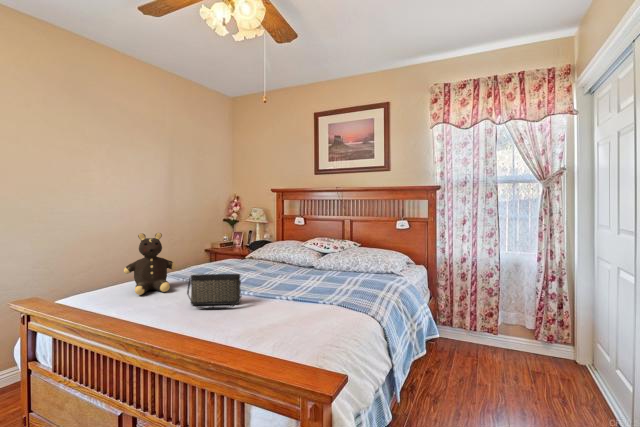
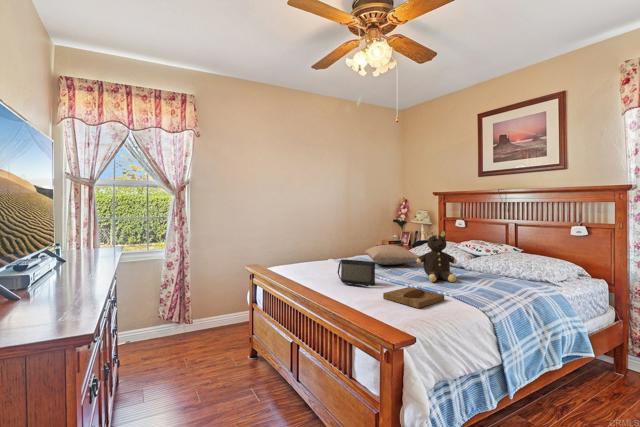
teddy bear: present [124,233,176,295] -> present [417,231,456,282]
pillow: none [205,249,276,273] -> present [365,245,419,265]
tray: none [264,300,331,328] -> present [383,287,444,308]

